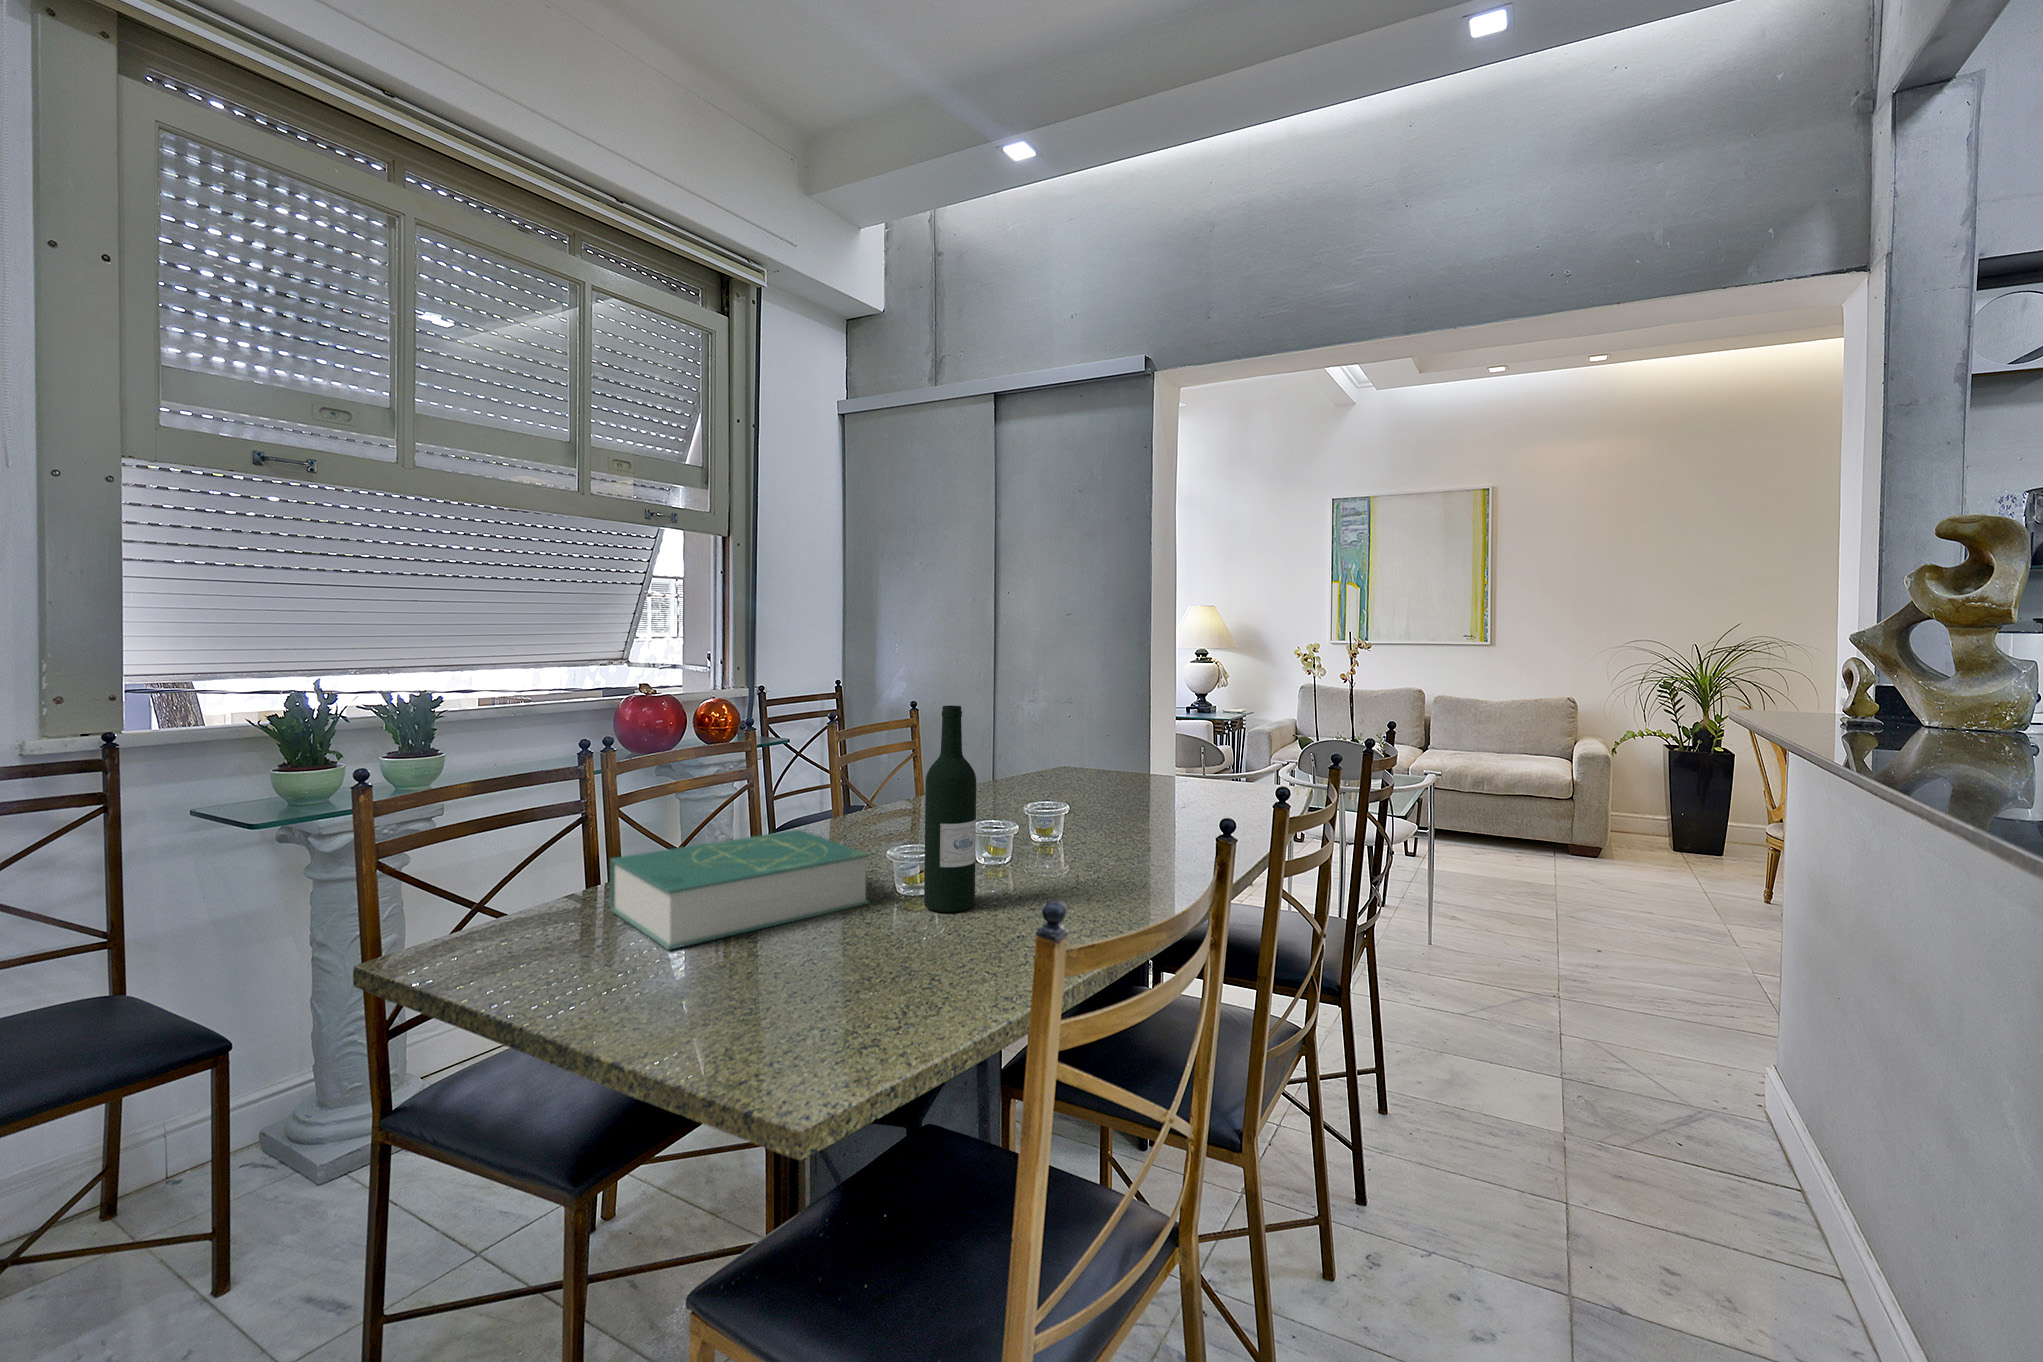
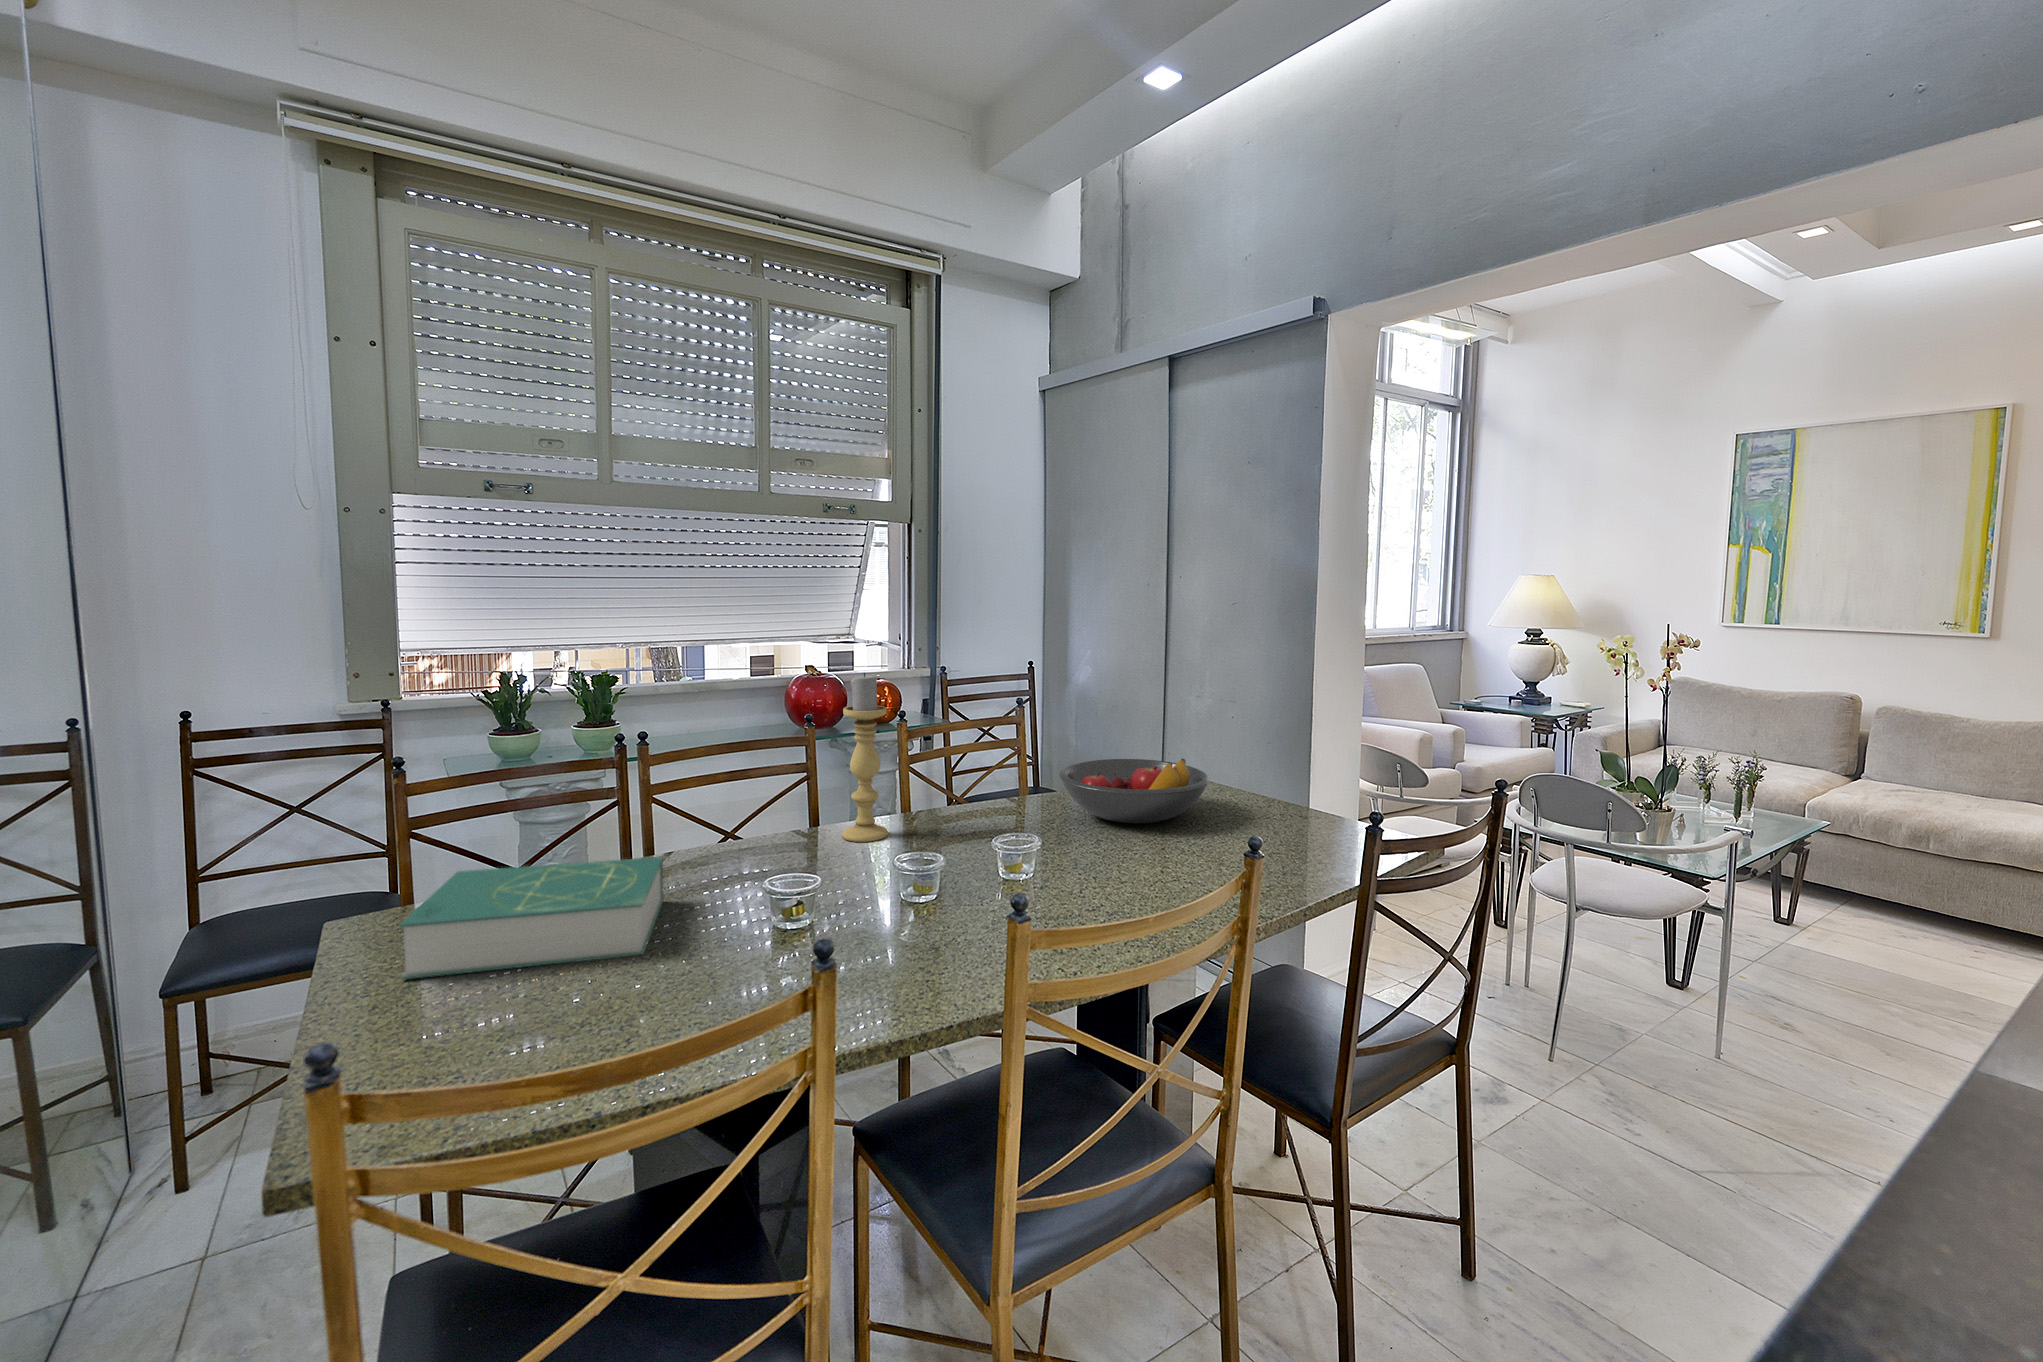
candle holder: none [862,660,906,822] -> present [842,673,888,842]
wine bottle: present [924,705,976,912] -> none [662,758,724,986]
fruit bowl: none [1020,735,1149,789] -> present [1059,759,1210,823]

